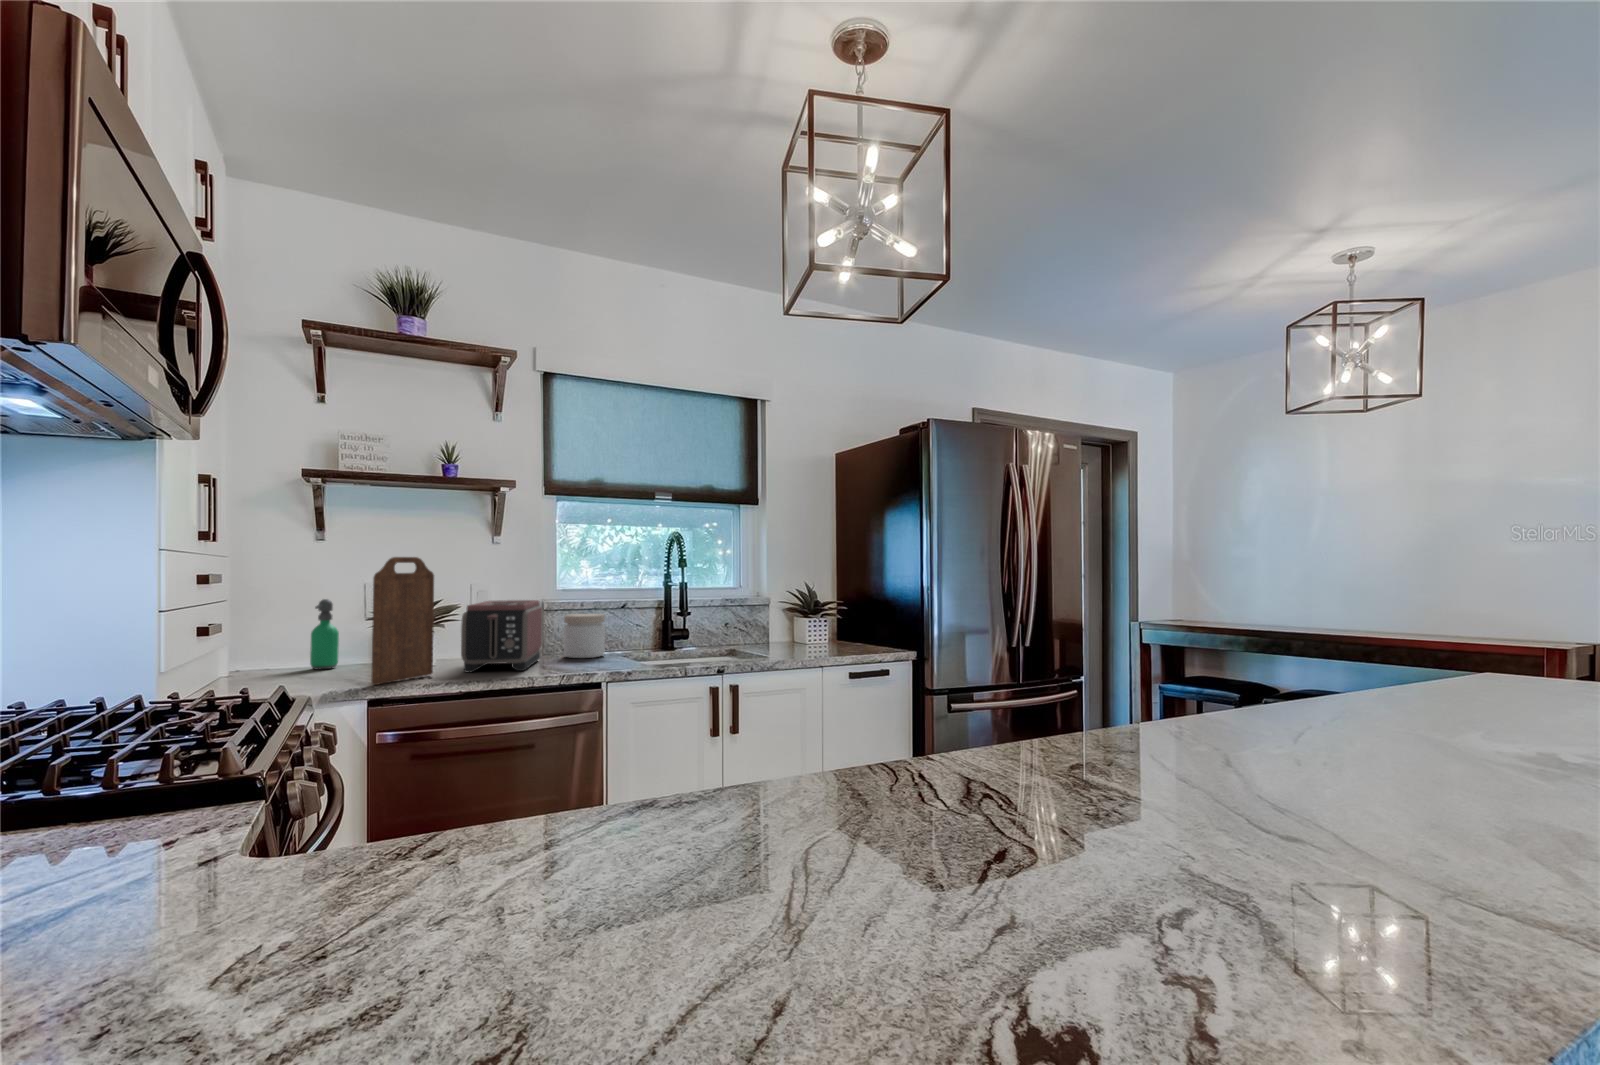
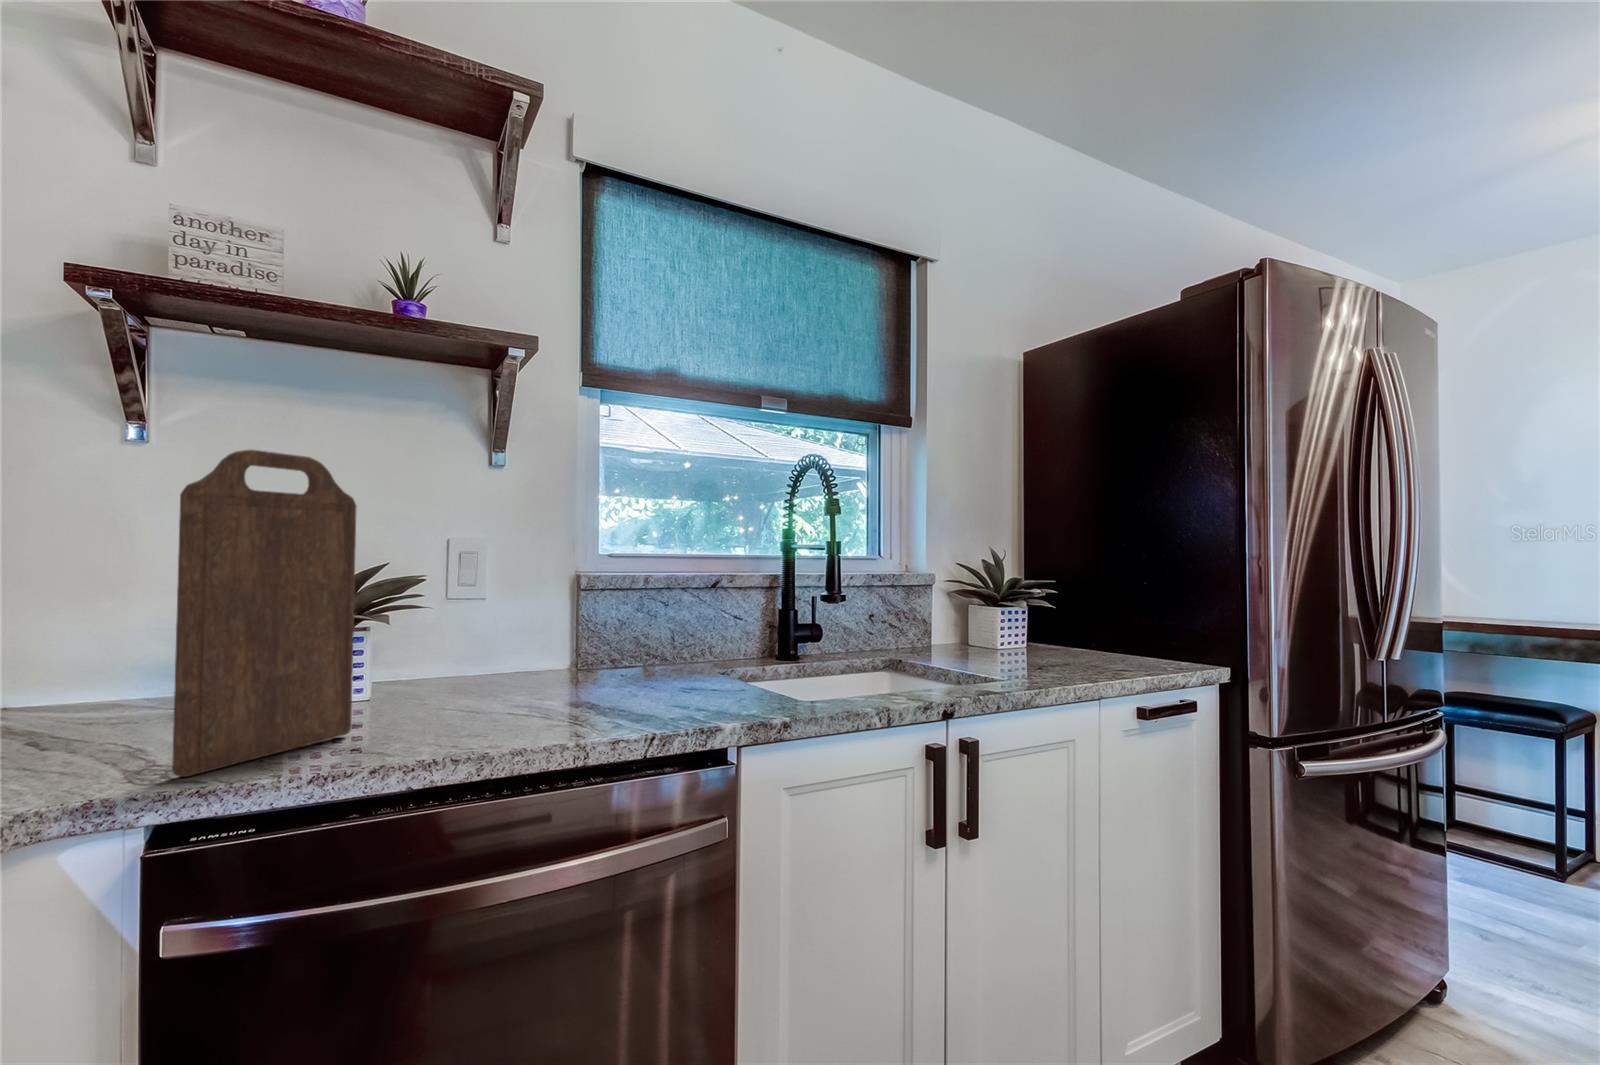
soap dispenser: present [310,599,339,669] -> none [94,560,163,710]
toaster: present [461,600,542,672] -> none [419,570,585,723]
jar: present [564,614,605,658] -> none [620,597,694,681]

